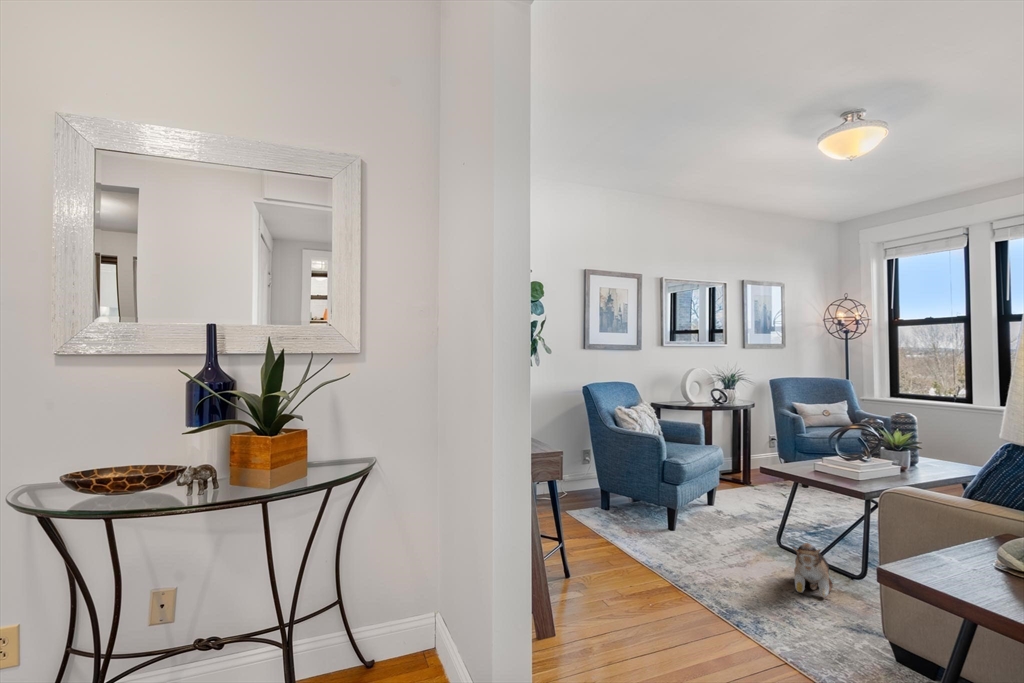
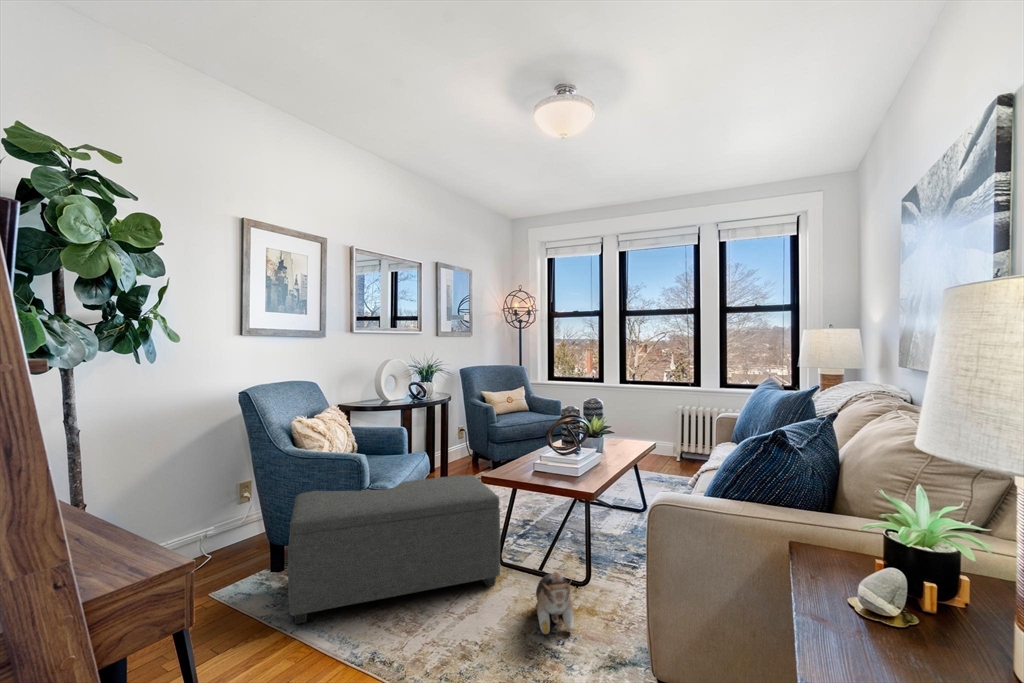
ottoman: none [610,458,772,556] -> present [288,475,500,624]

